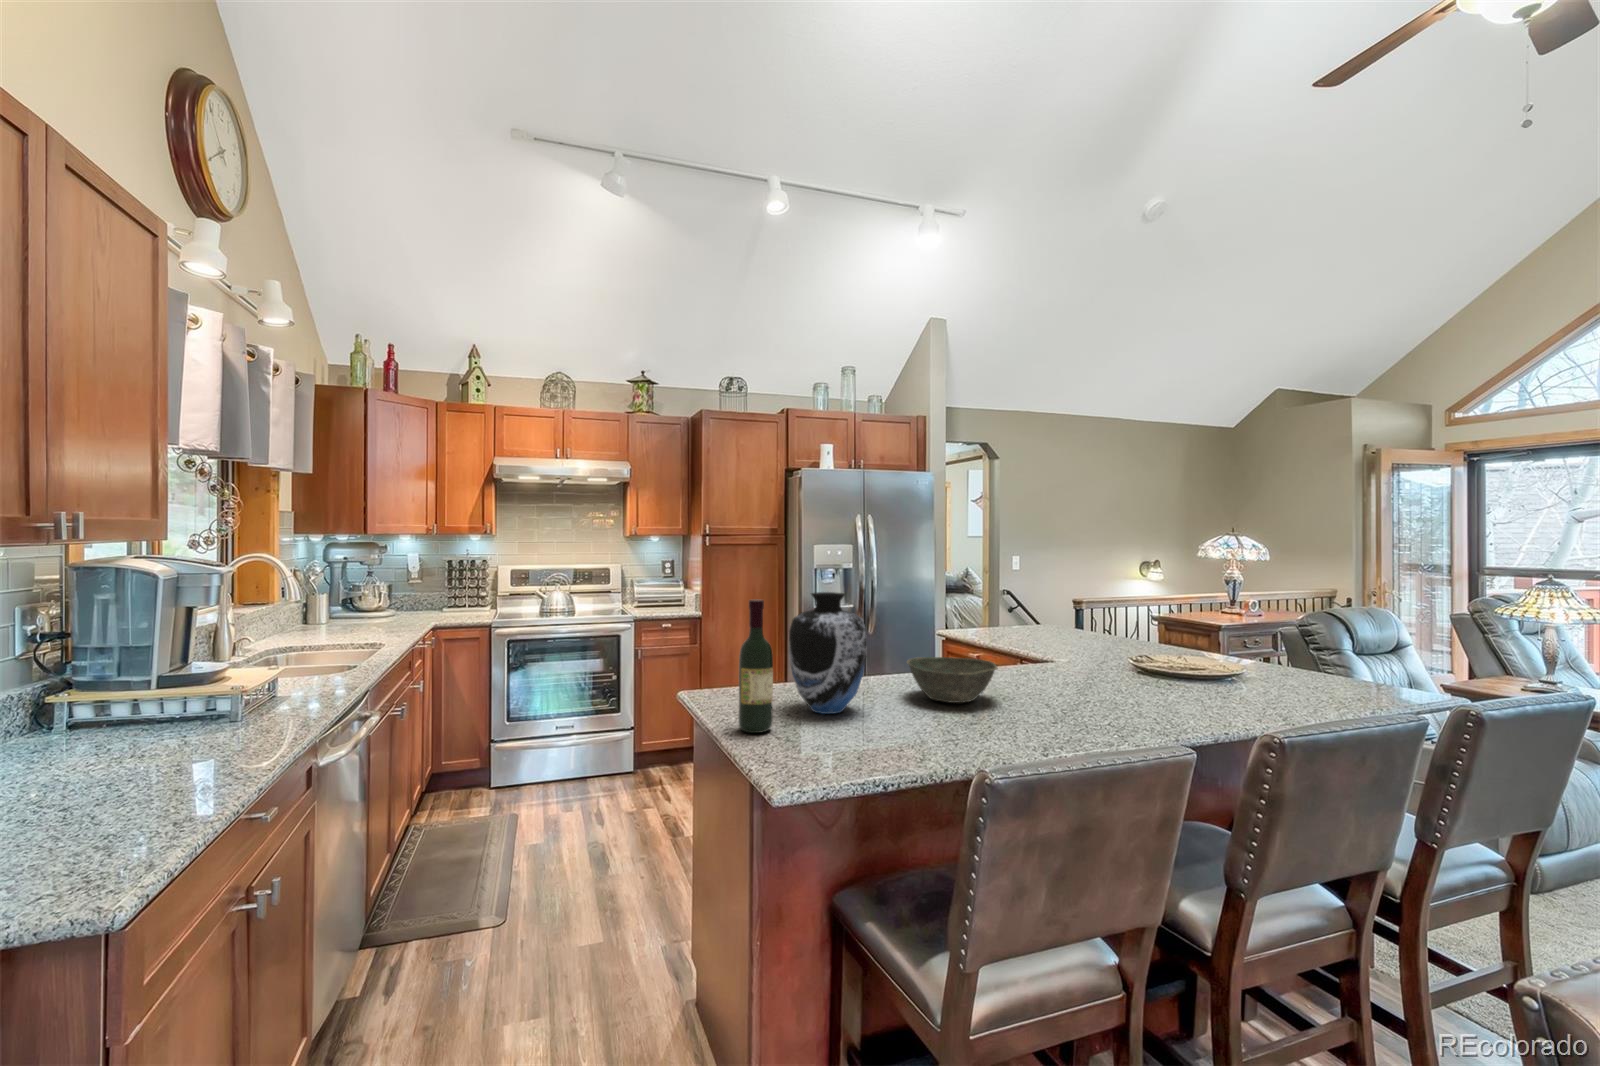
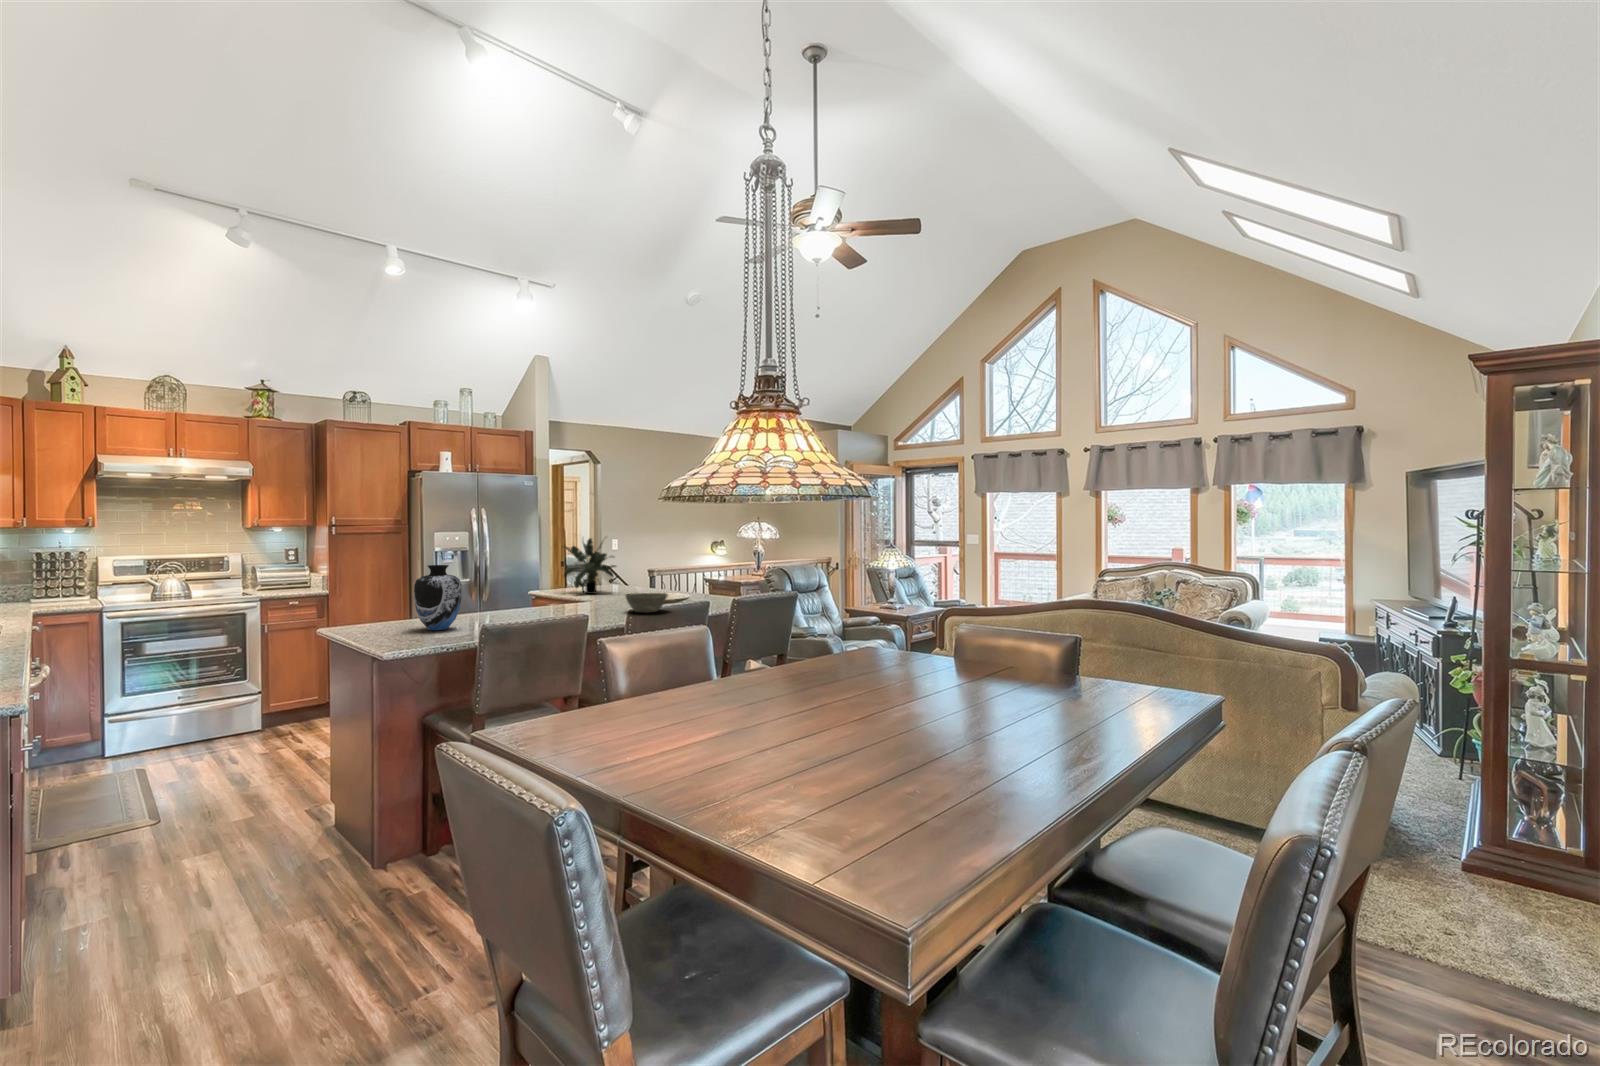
potted plant: none [987,548,1077,638] -> present [563,538,616,594]
wine bottle: present [738,600,773,733] -> none [384,569,405,638]
bowl: present [907,657,998,703] -> present [625,593,668,612]

